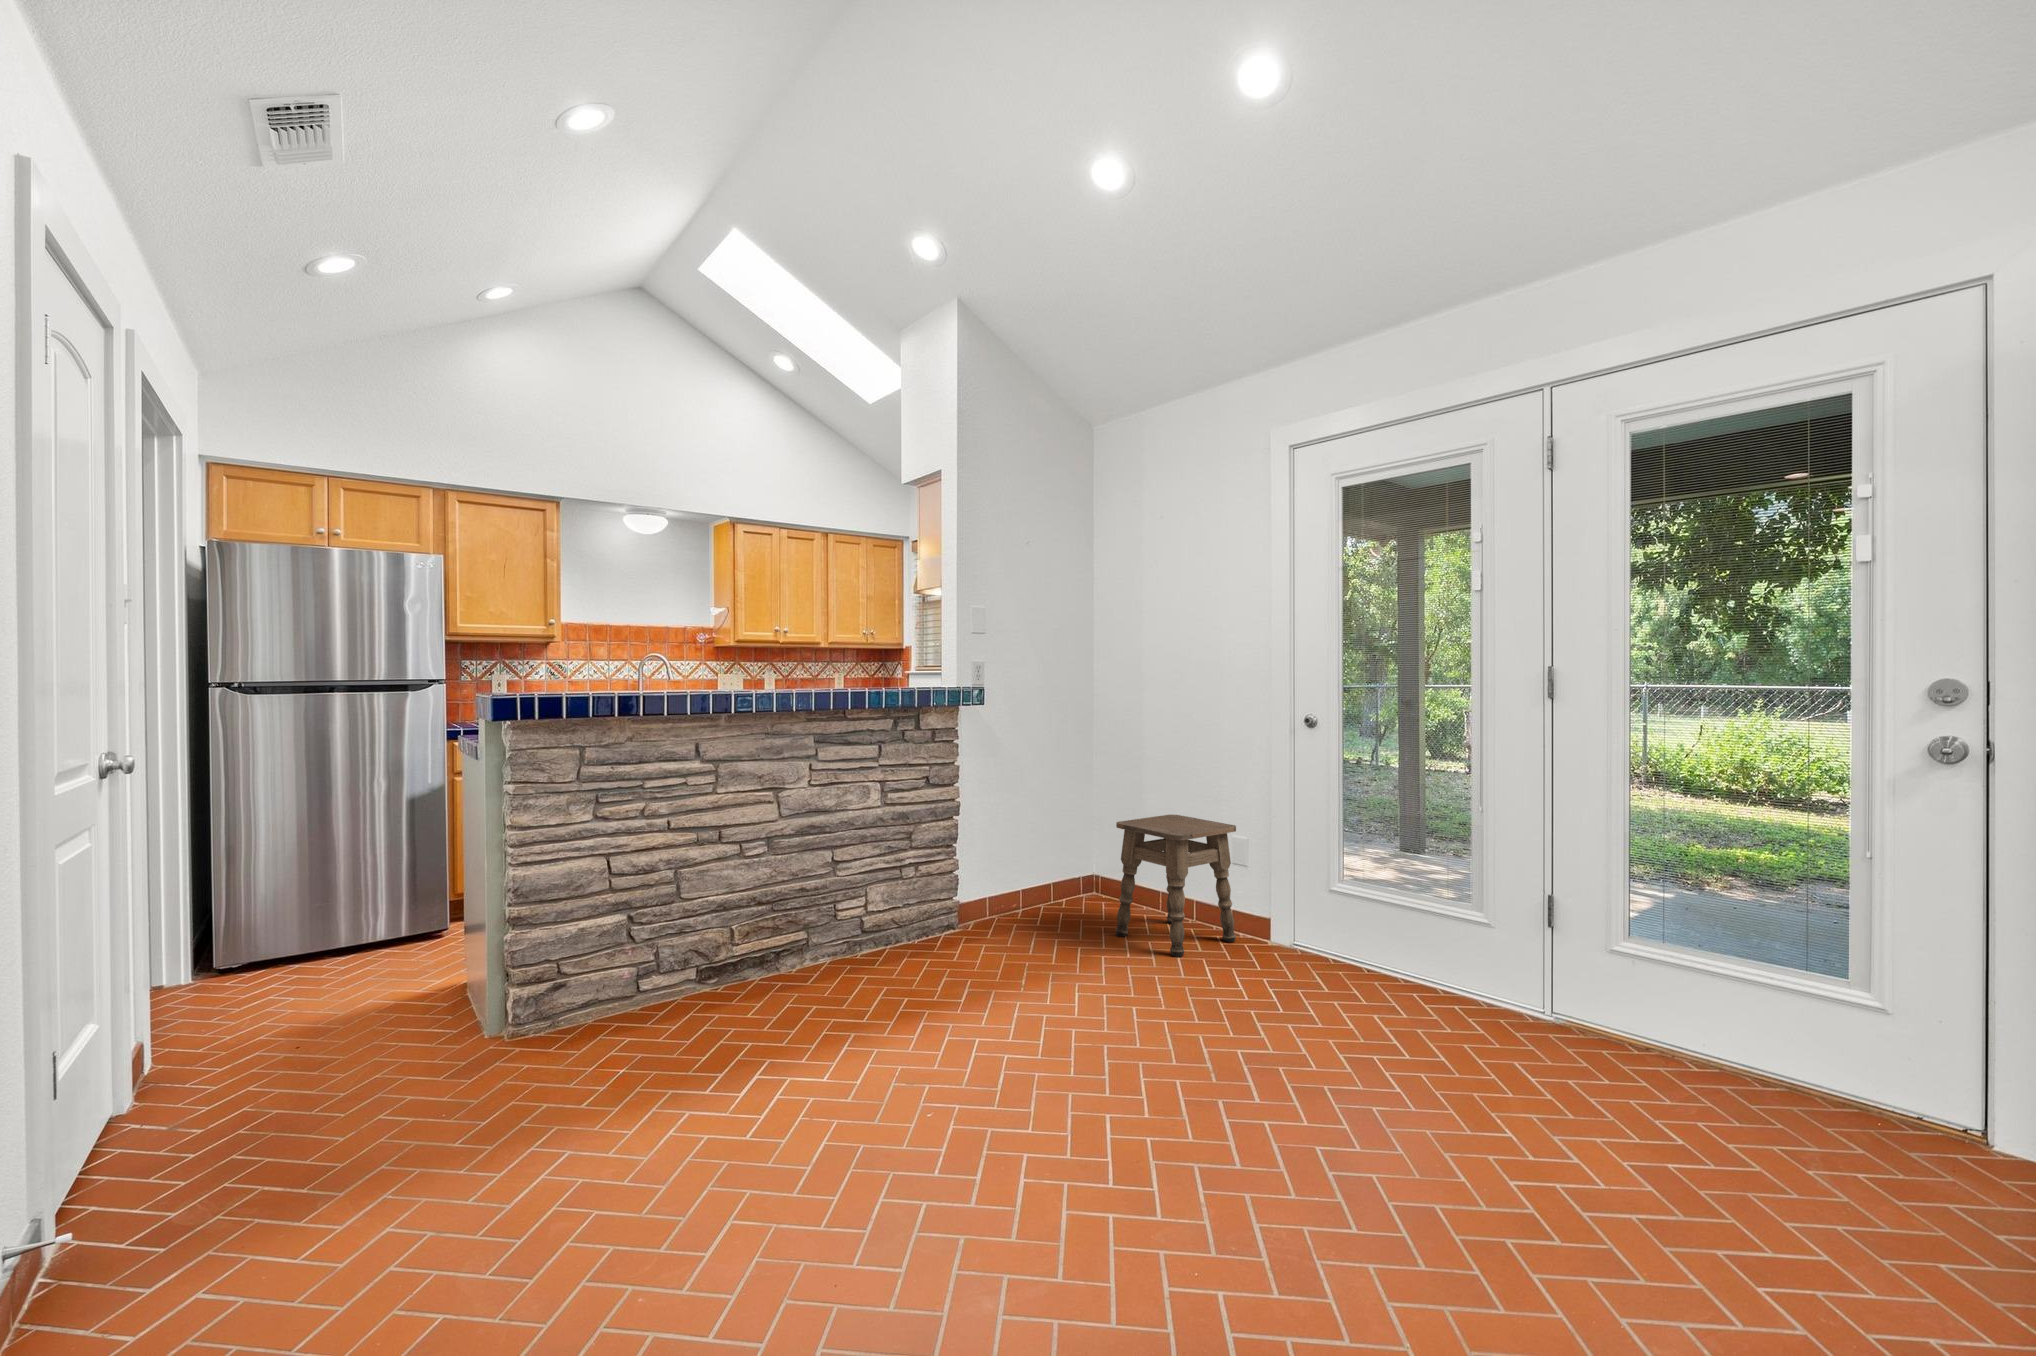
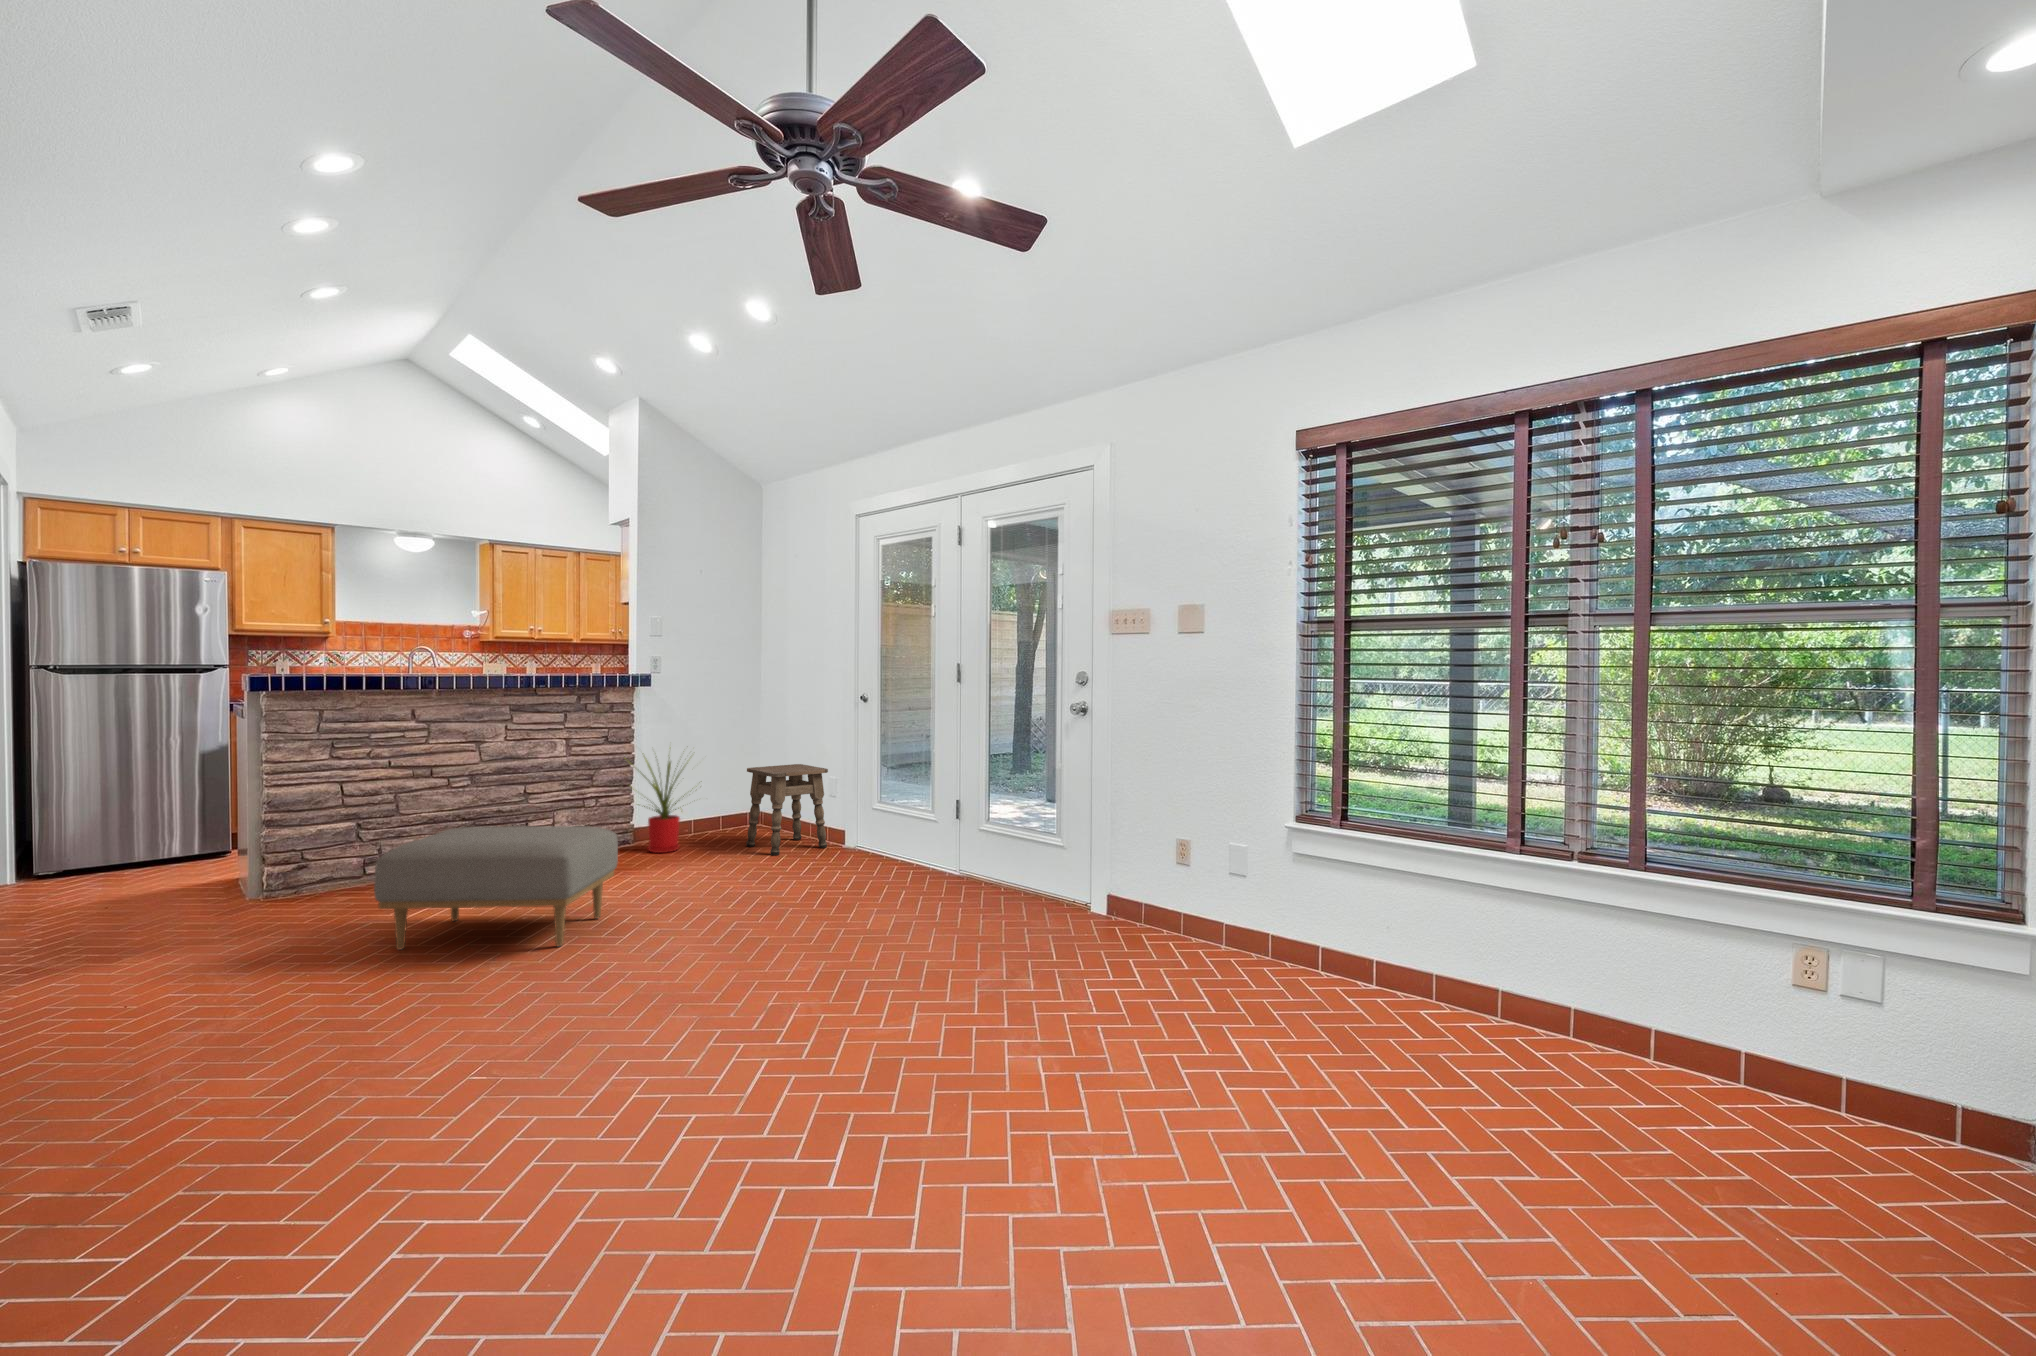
house plant: none [951,784,1067,947] -> present [625,758,693,853]
ottoman: none [735,957,1091,1220] -> present [374,826,618,950]

